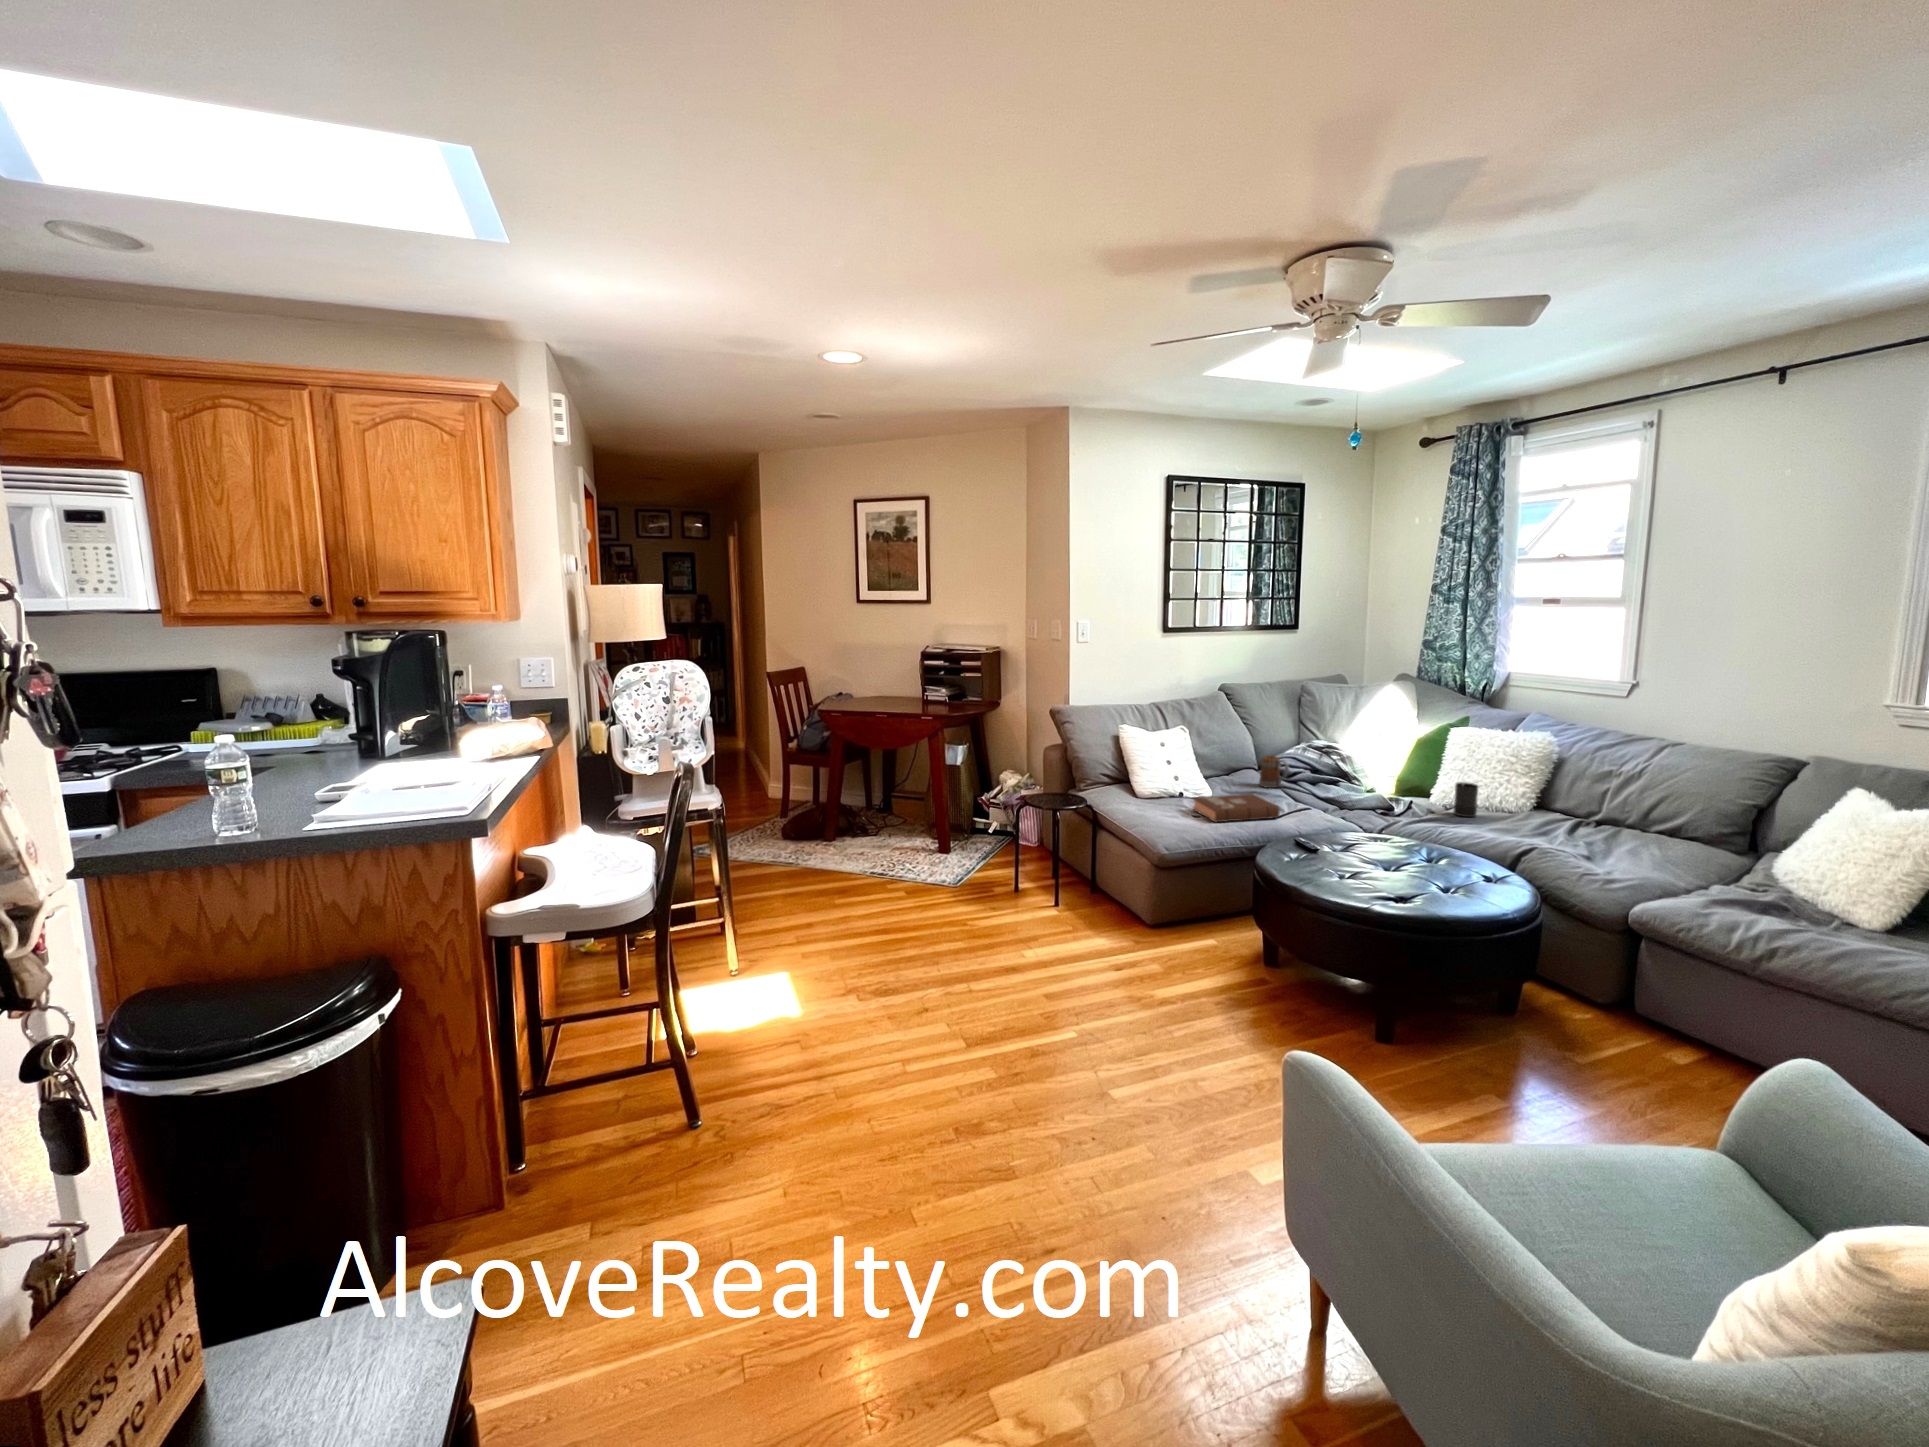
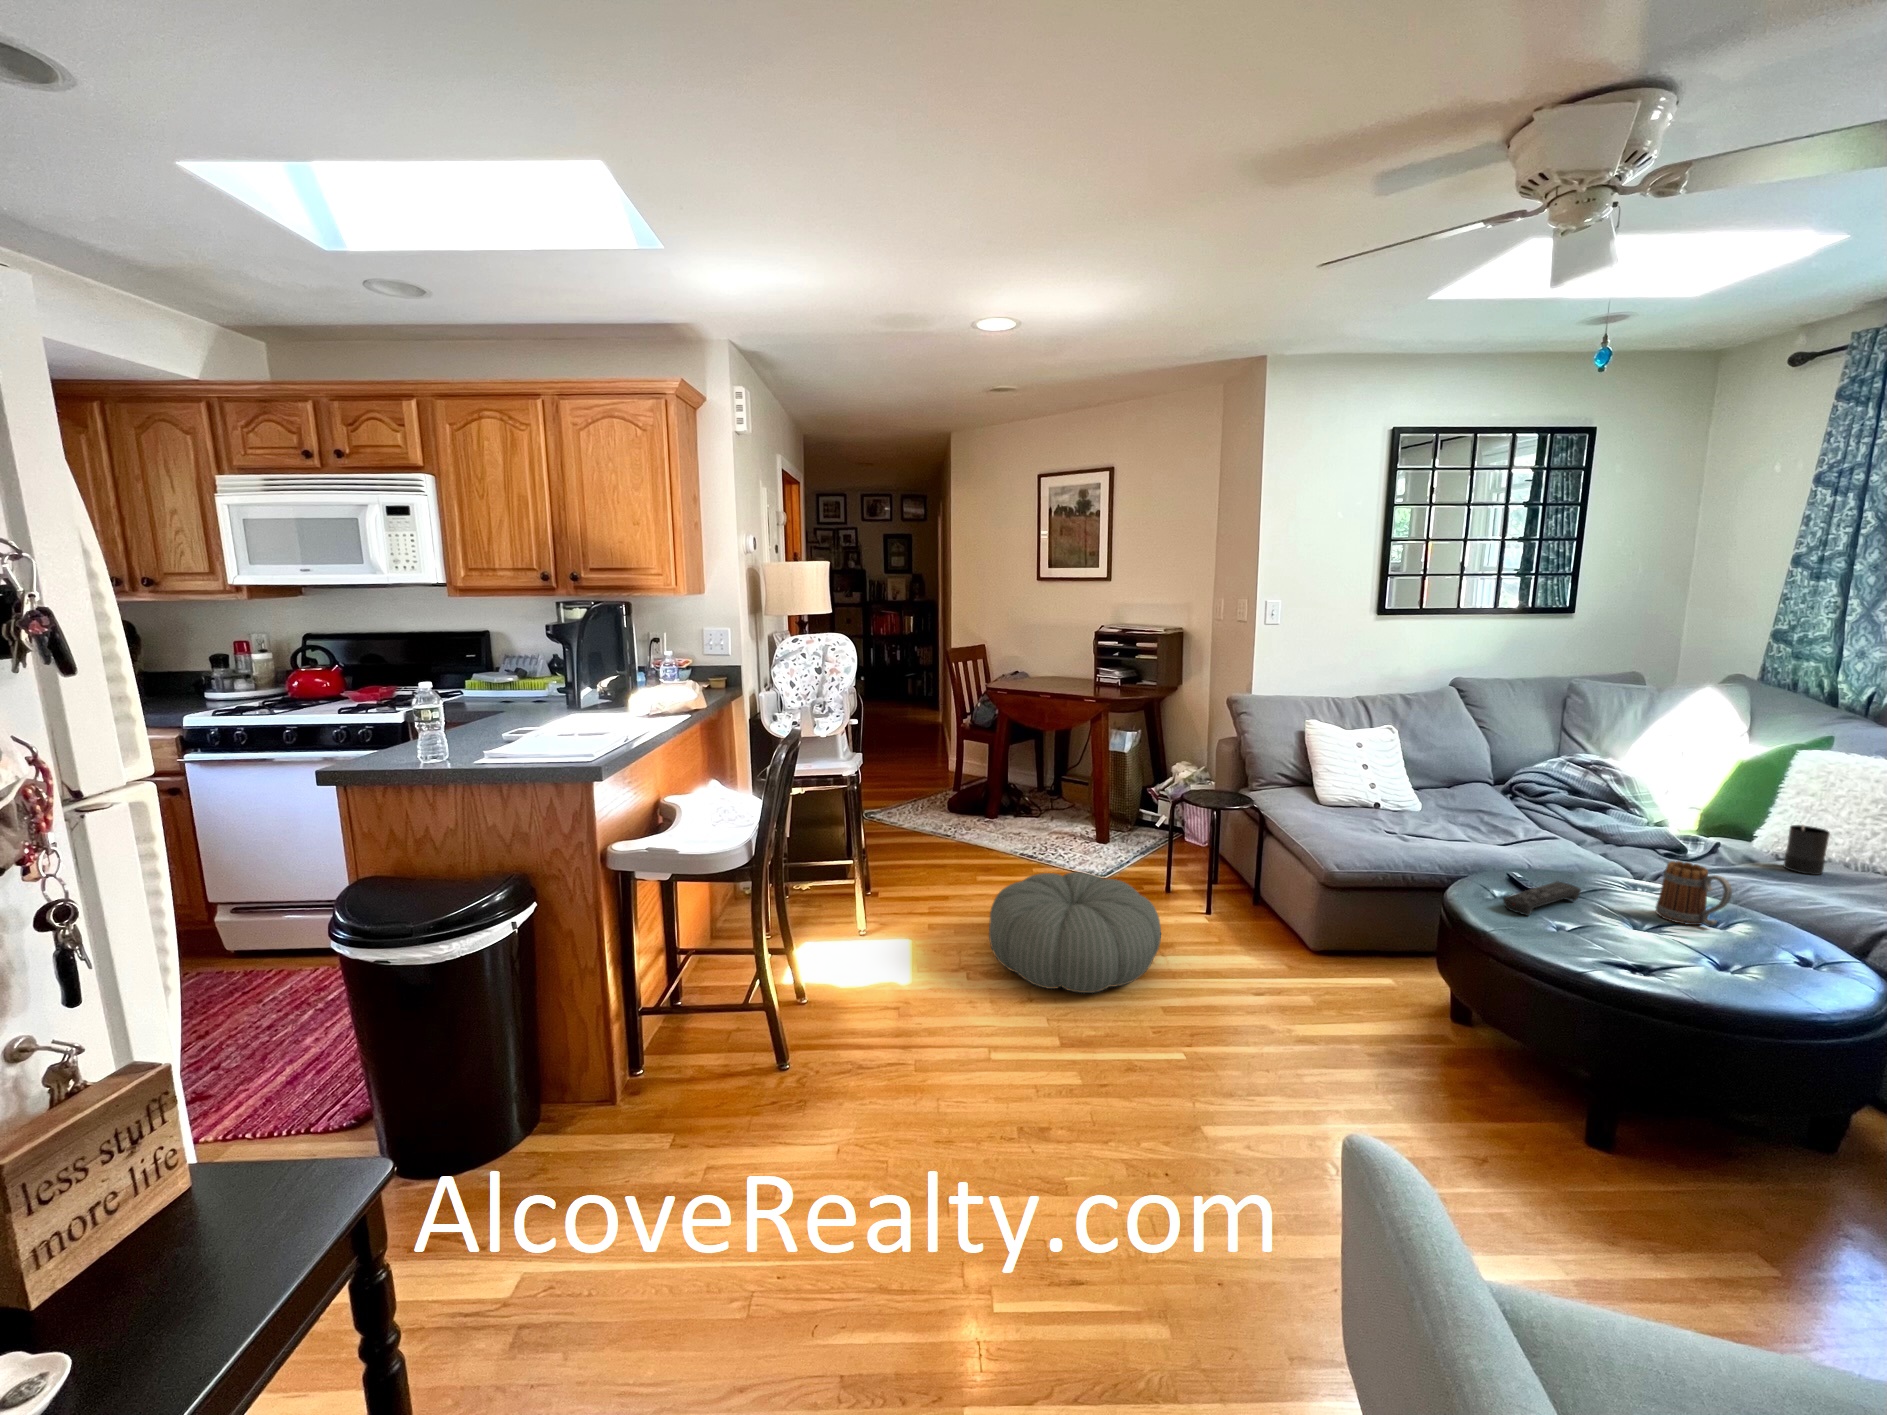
mug: present [1259,756,1289,788] -> present [1656,861,1732,926]
book: present [1193,794,1279,822] -> none [1385,810,1502,845]
remote control: none [1299,841,1346,870] -> present [1503,881,1581,916]
pouf: none [871,881,1032,995] -> present [989,872,1161,993]

